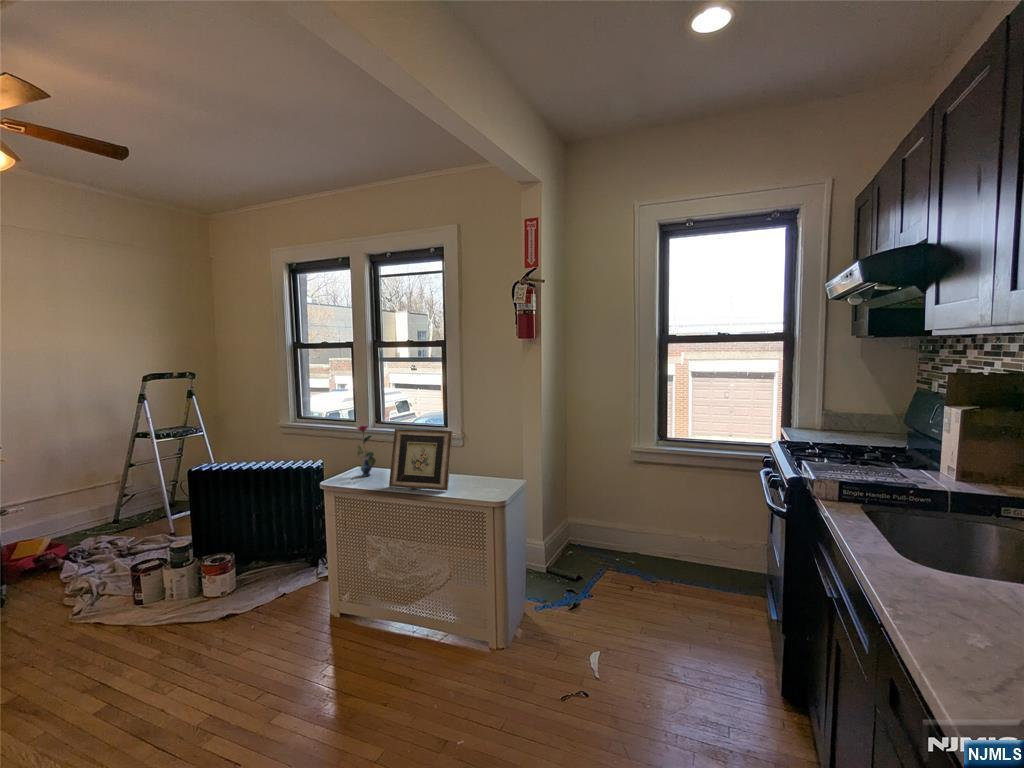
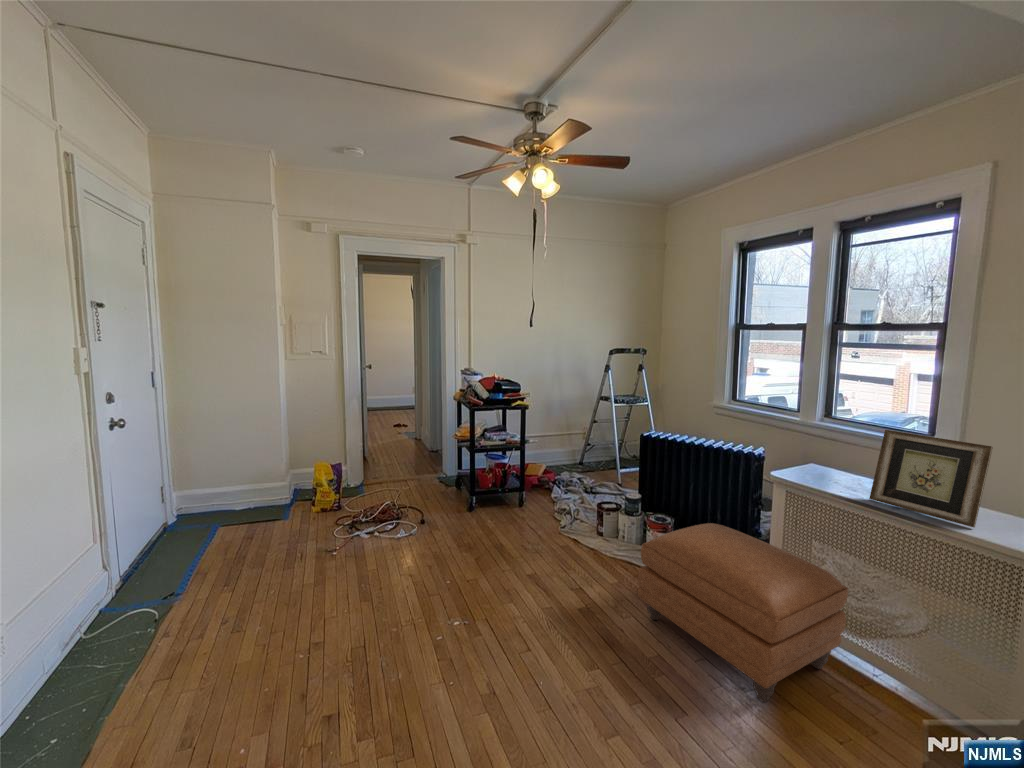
vase: present [357,425,376,476] -> none [821,419,848,479]
ottoman: none [181,545,382,695] -> present [638,523,848,702]

